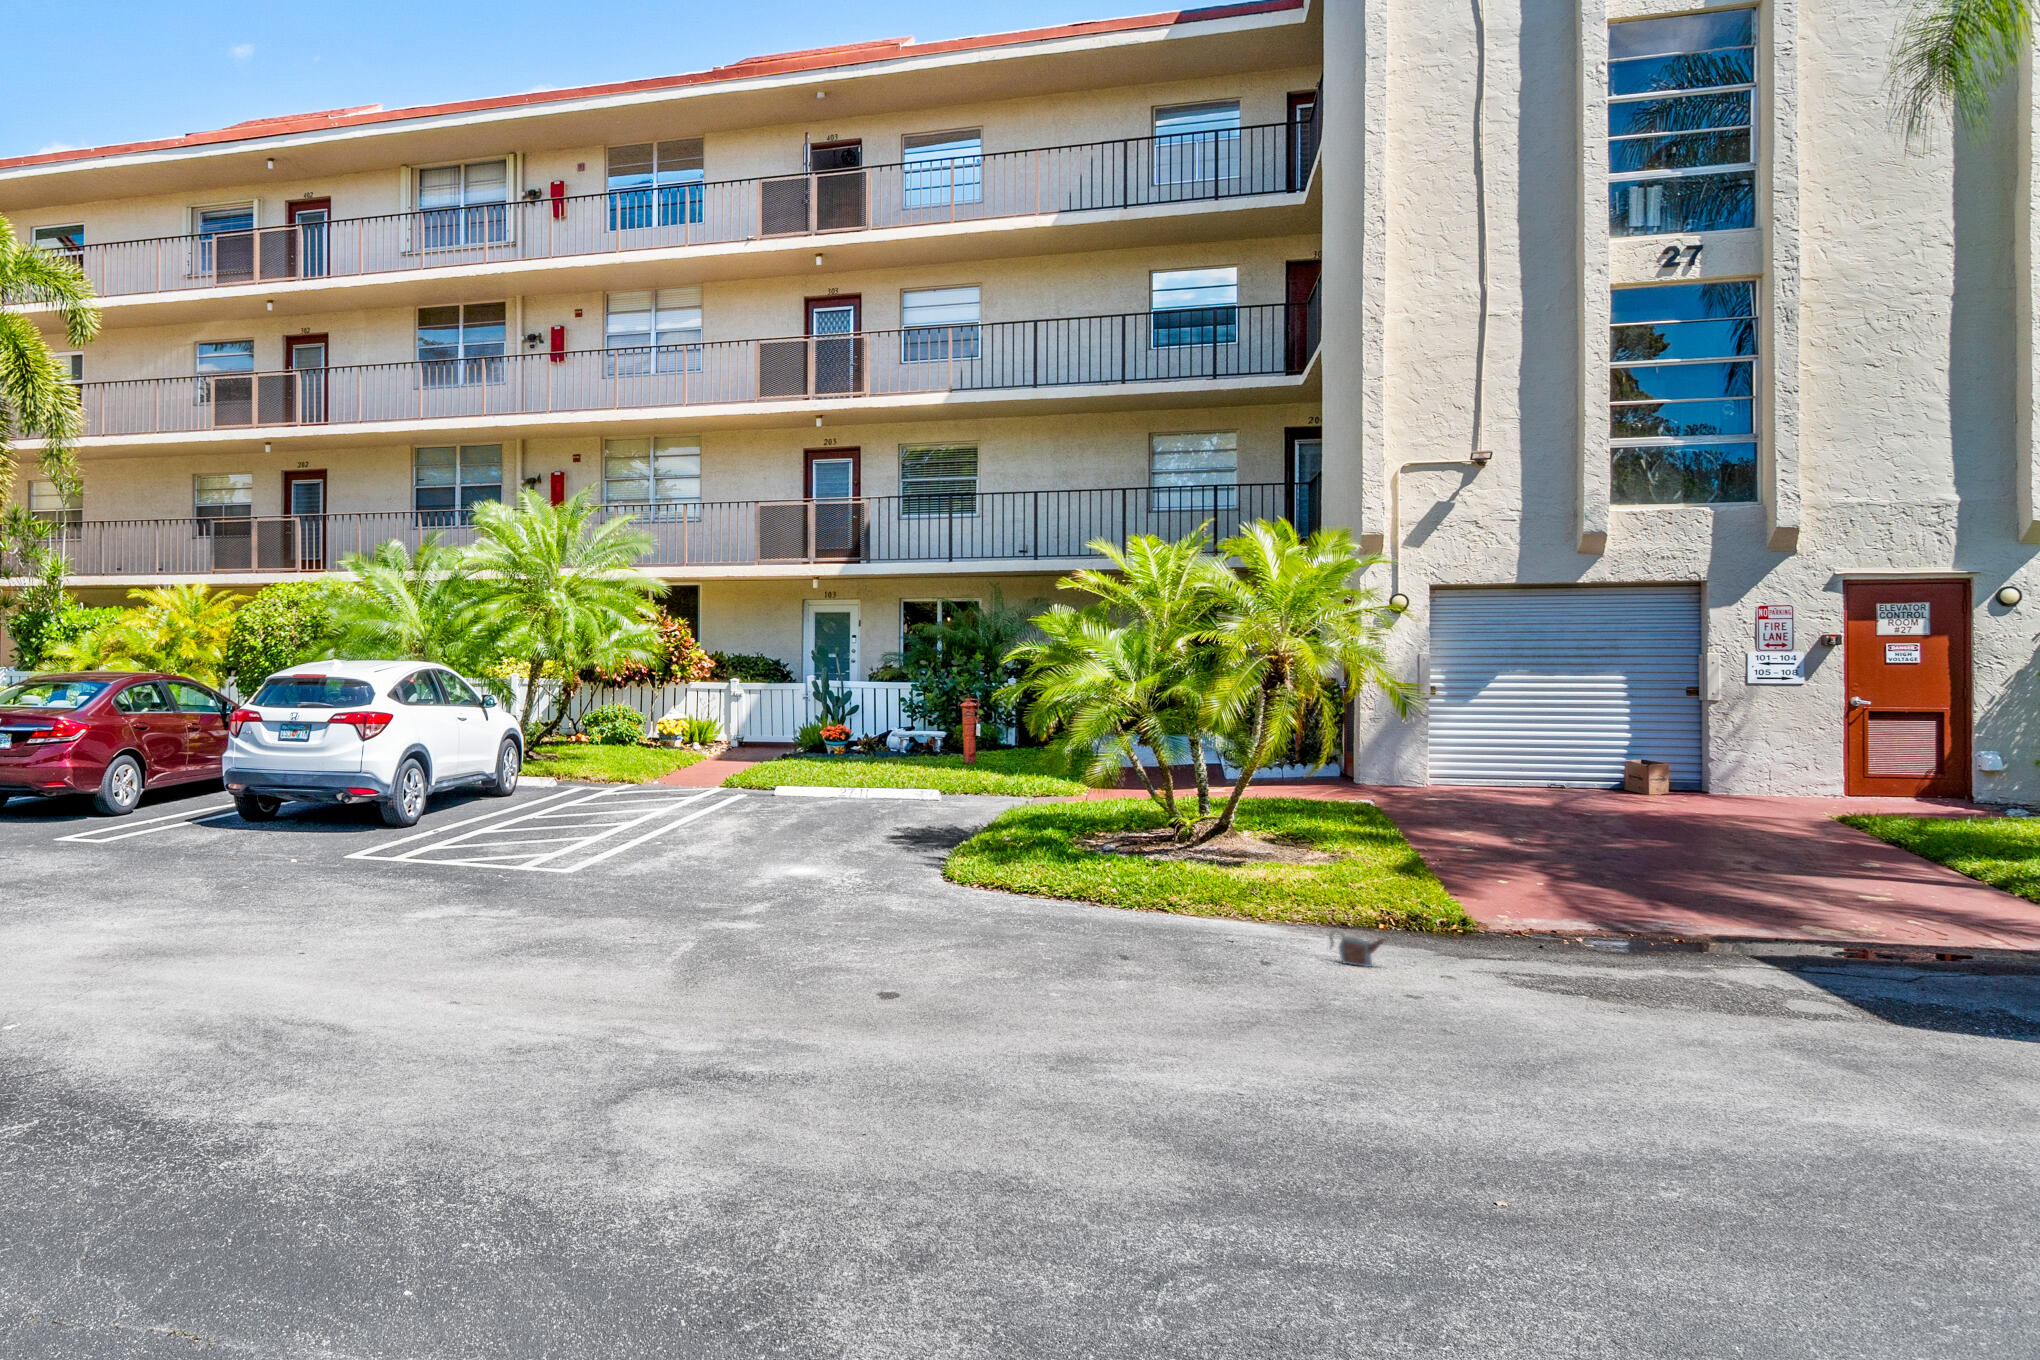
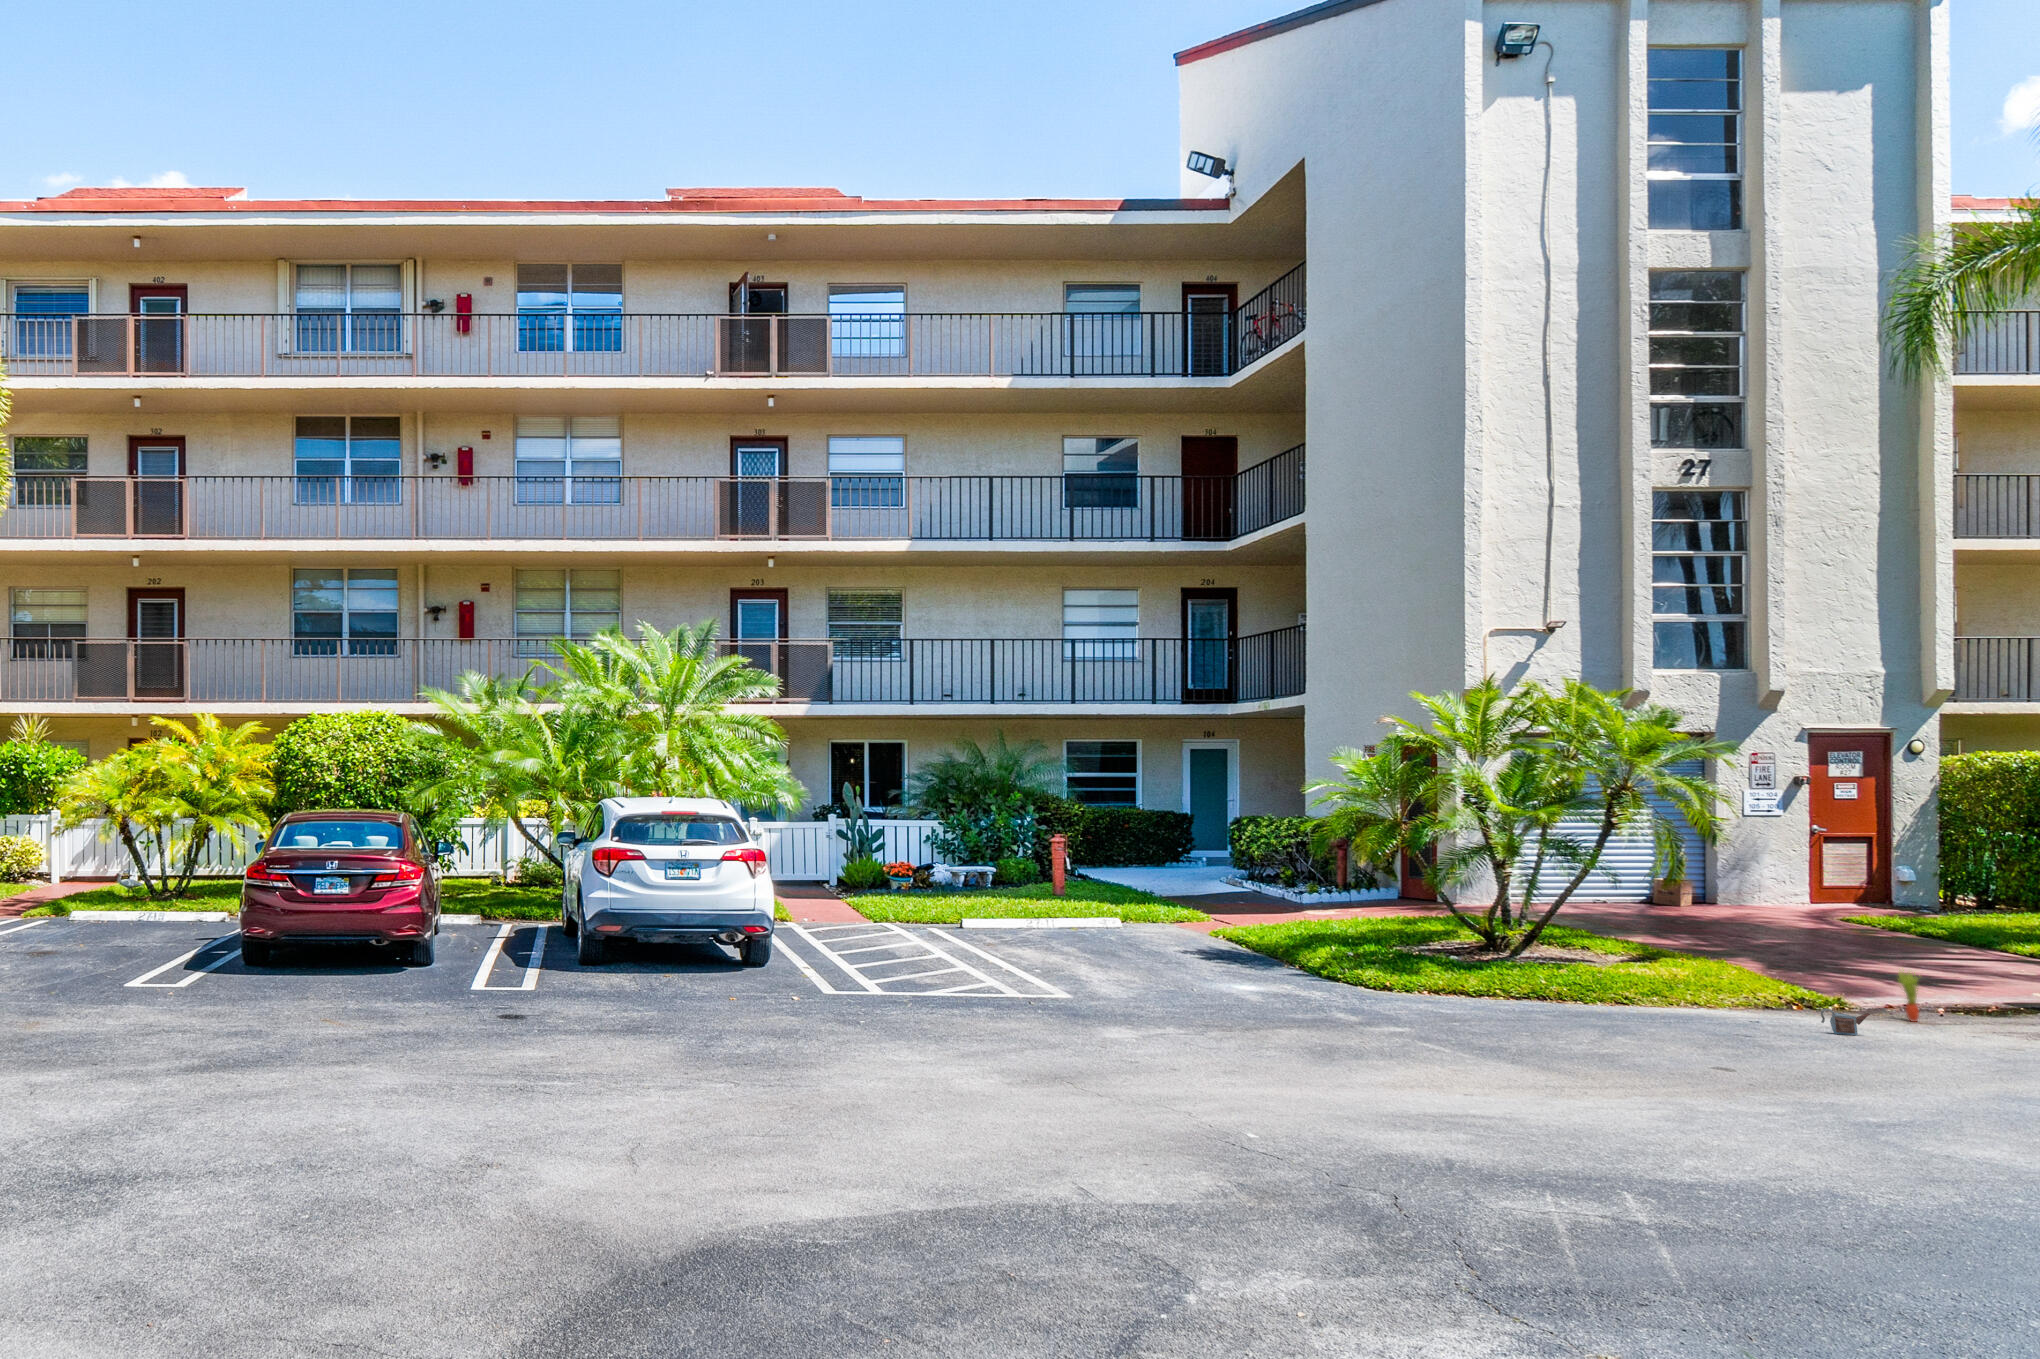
potted plant: none [1513,879,1547,952] -> present [1899,968,1919,1022]

